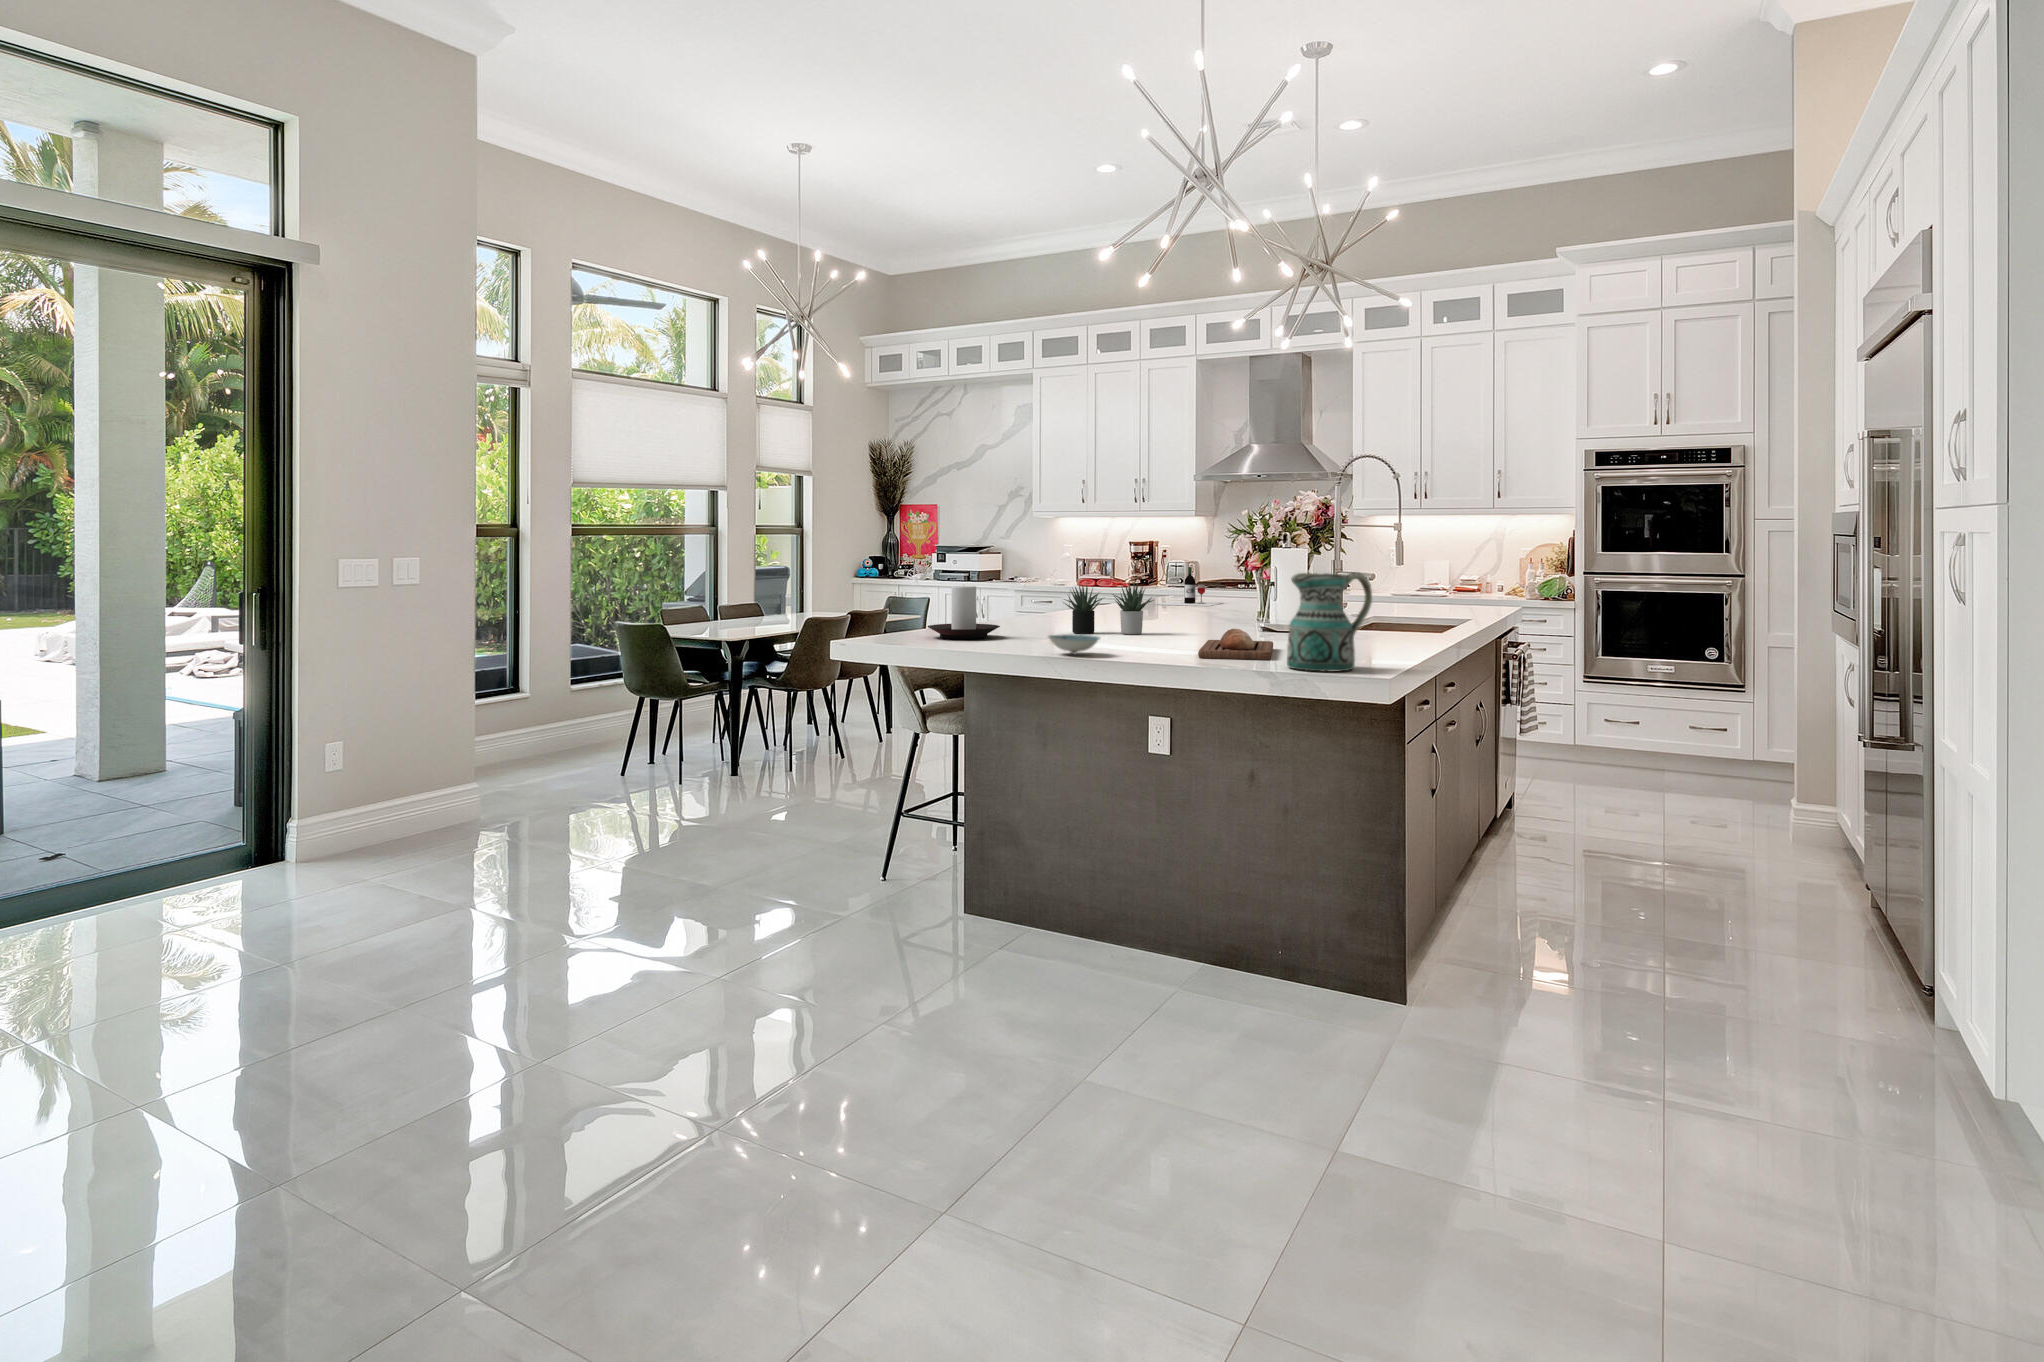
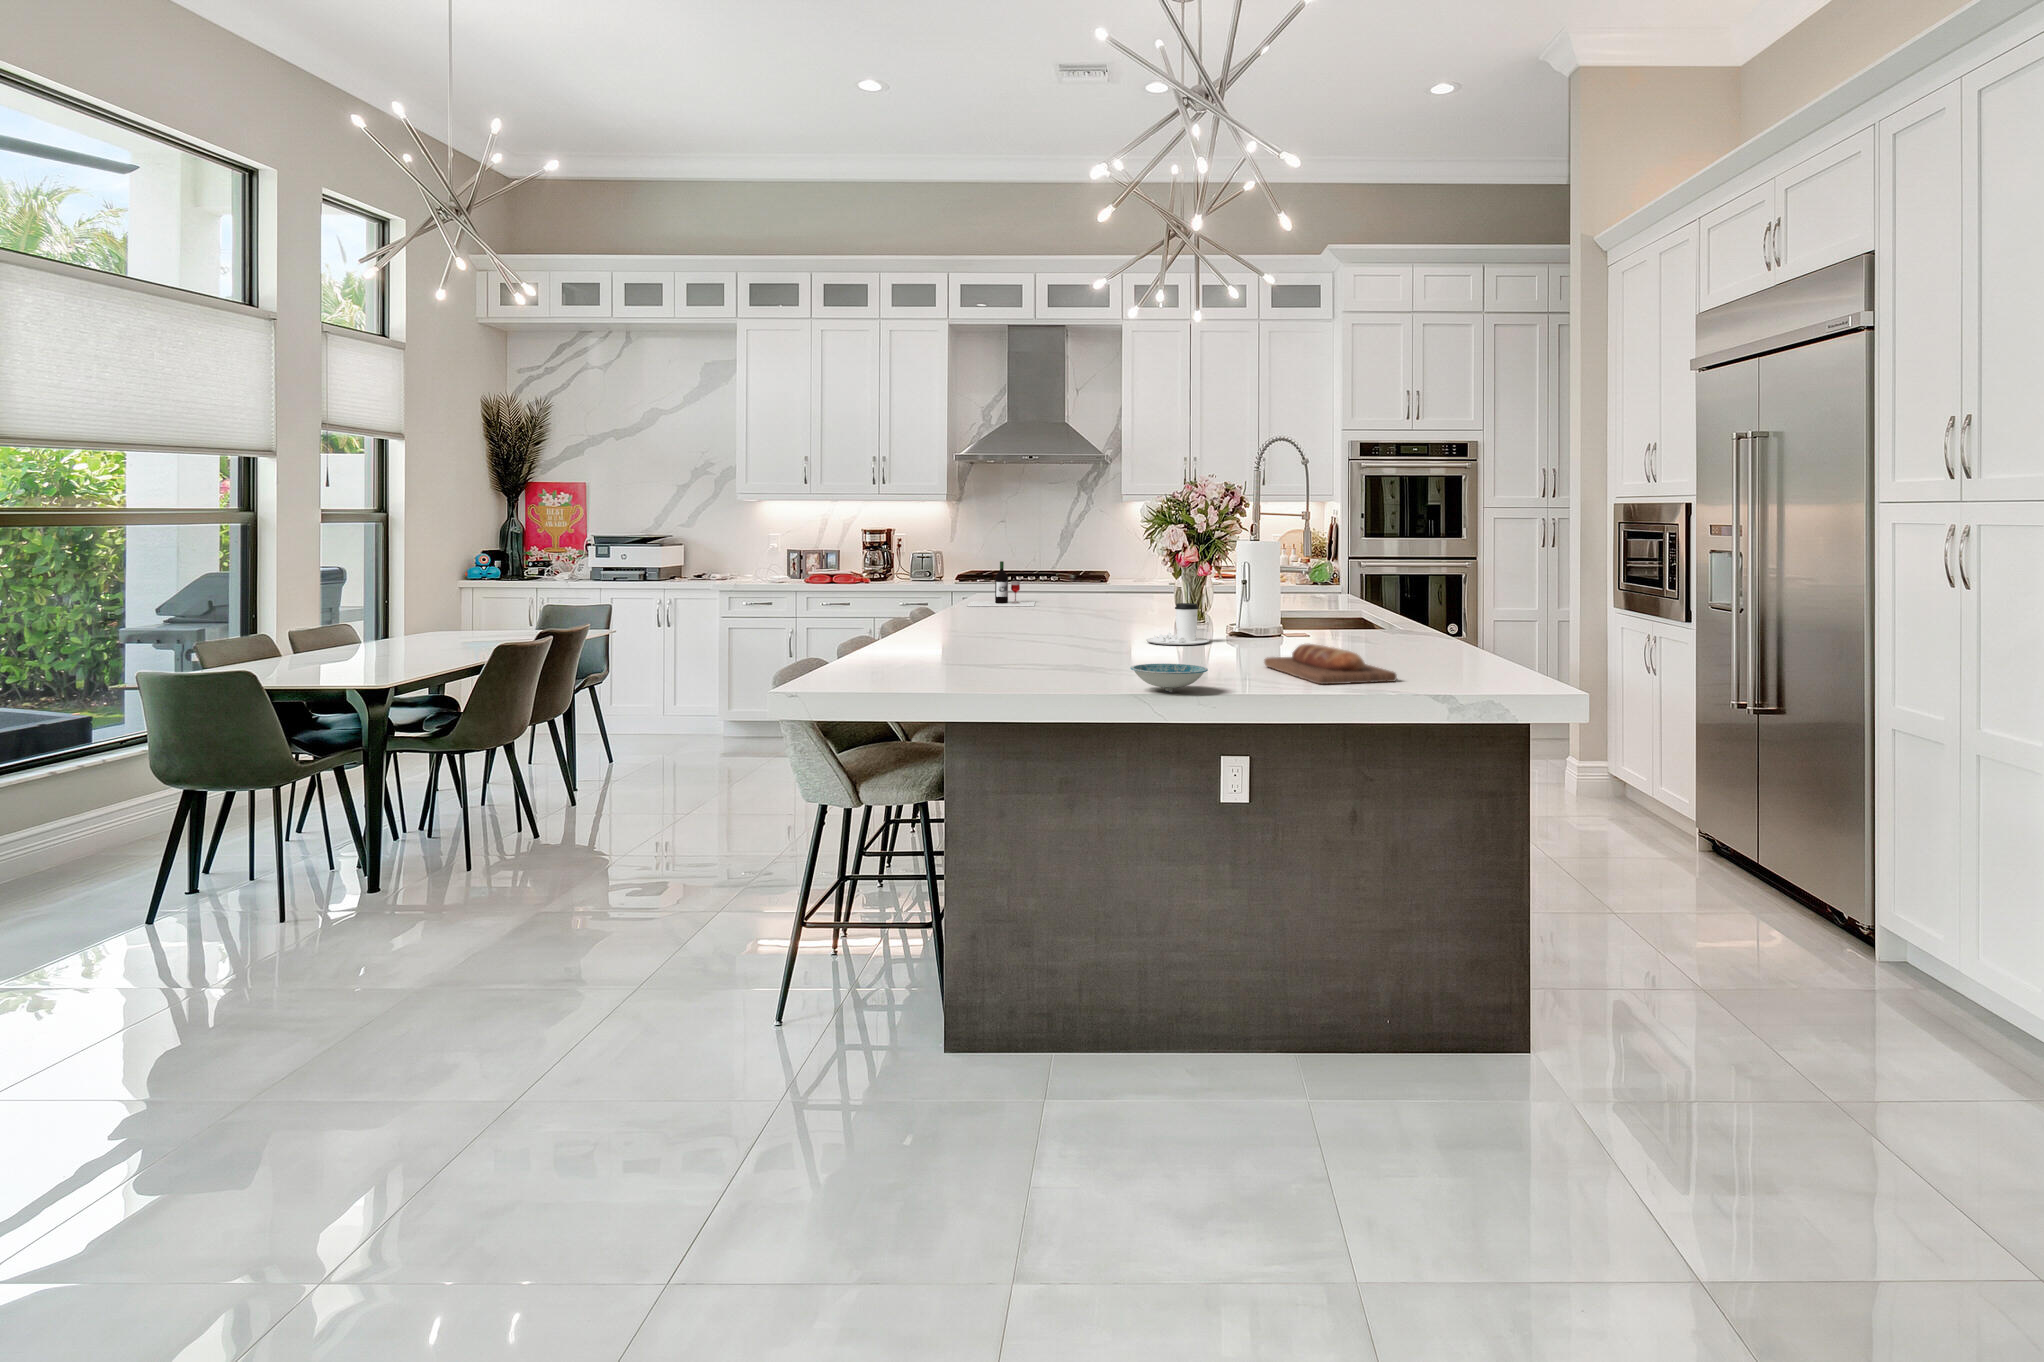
ceramic pitcher: present [1287,572,1372,672] -> none [1452,576,1531,695]
succulent plant: present [1063,582,1153,634] -> none [1018,585,1138,655]
candle holder: present [927,586,1000,639] -> none [877,597,980,675]
coffee cup: none [1186,599,1240,633] -> present [1146,603,1209,645]

